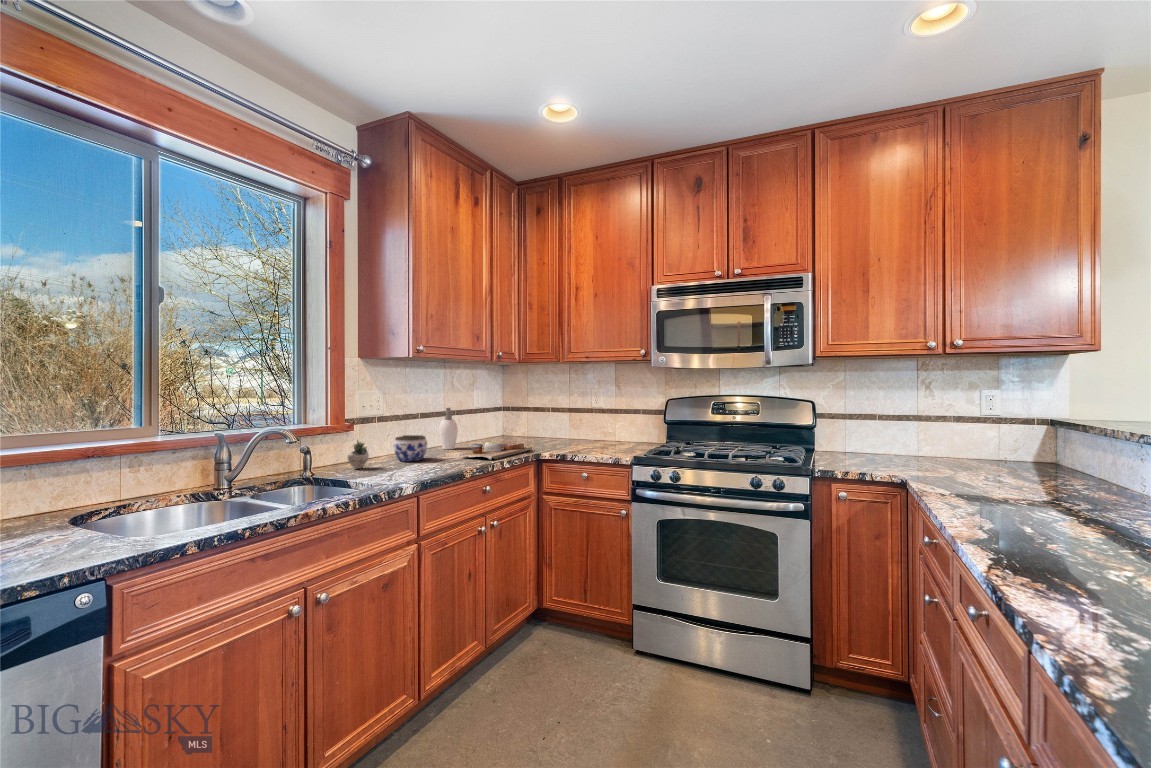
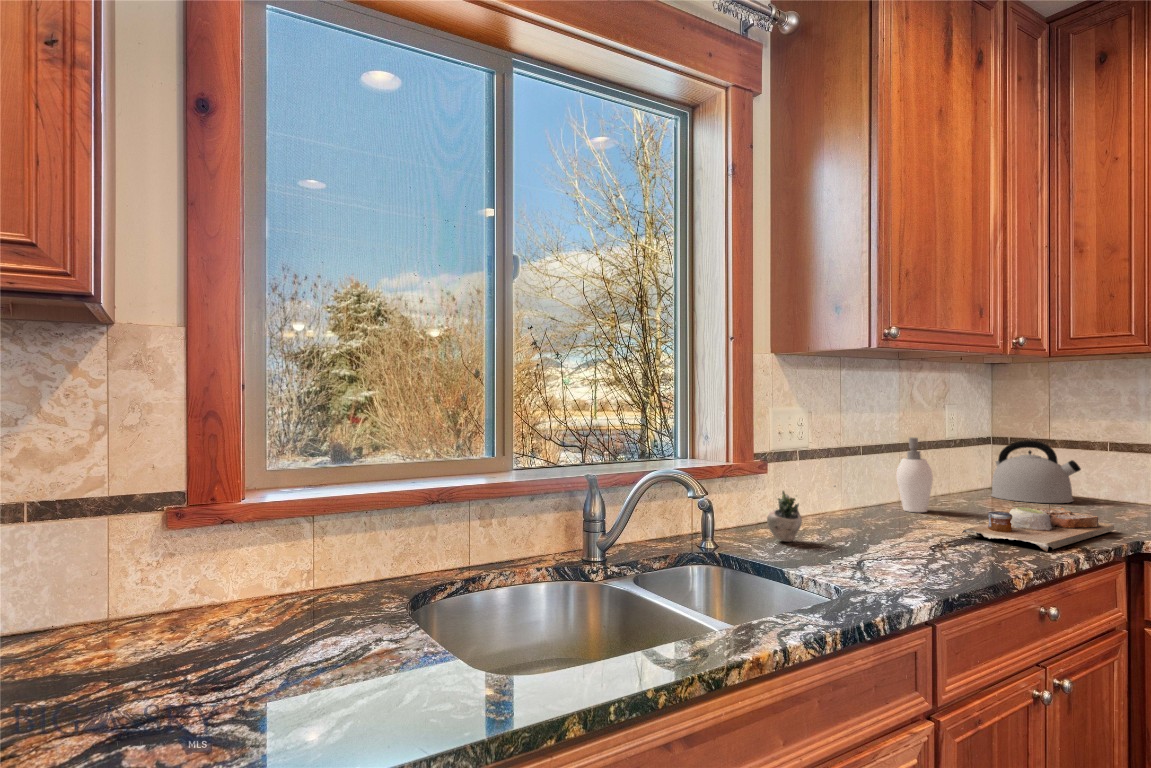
kettle: none [498,408,537,441] -> present [991,441,1081,503]
jar: present [393,435,427,462] -> none [834,485,898,535]

